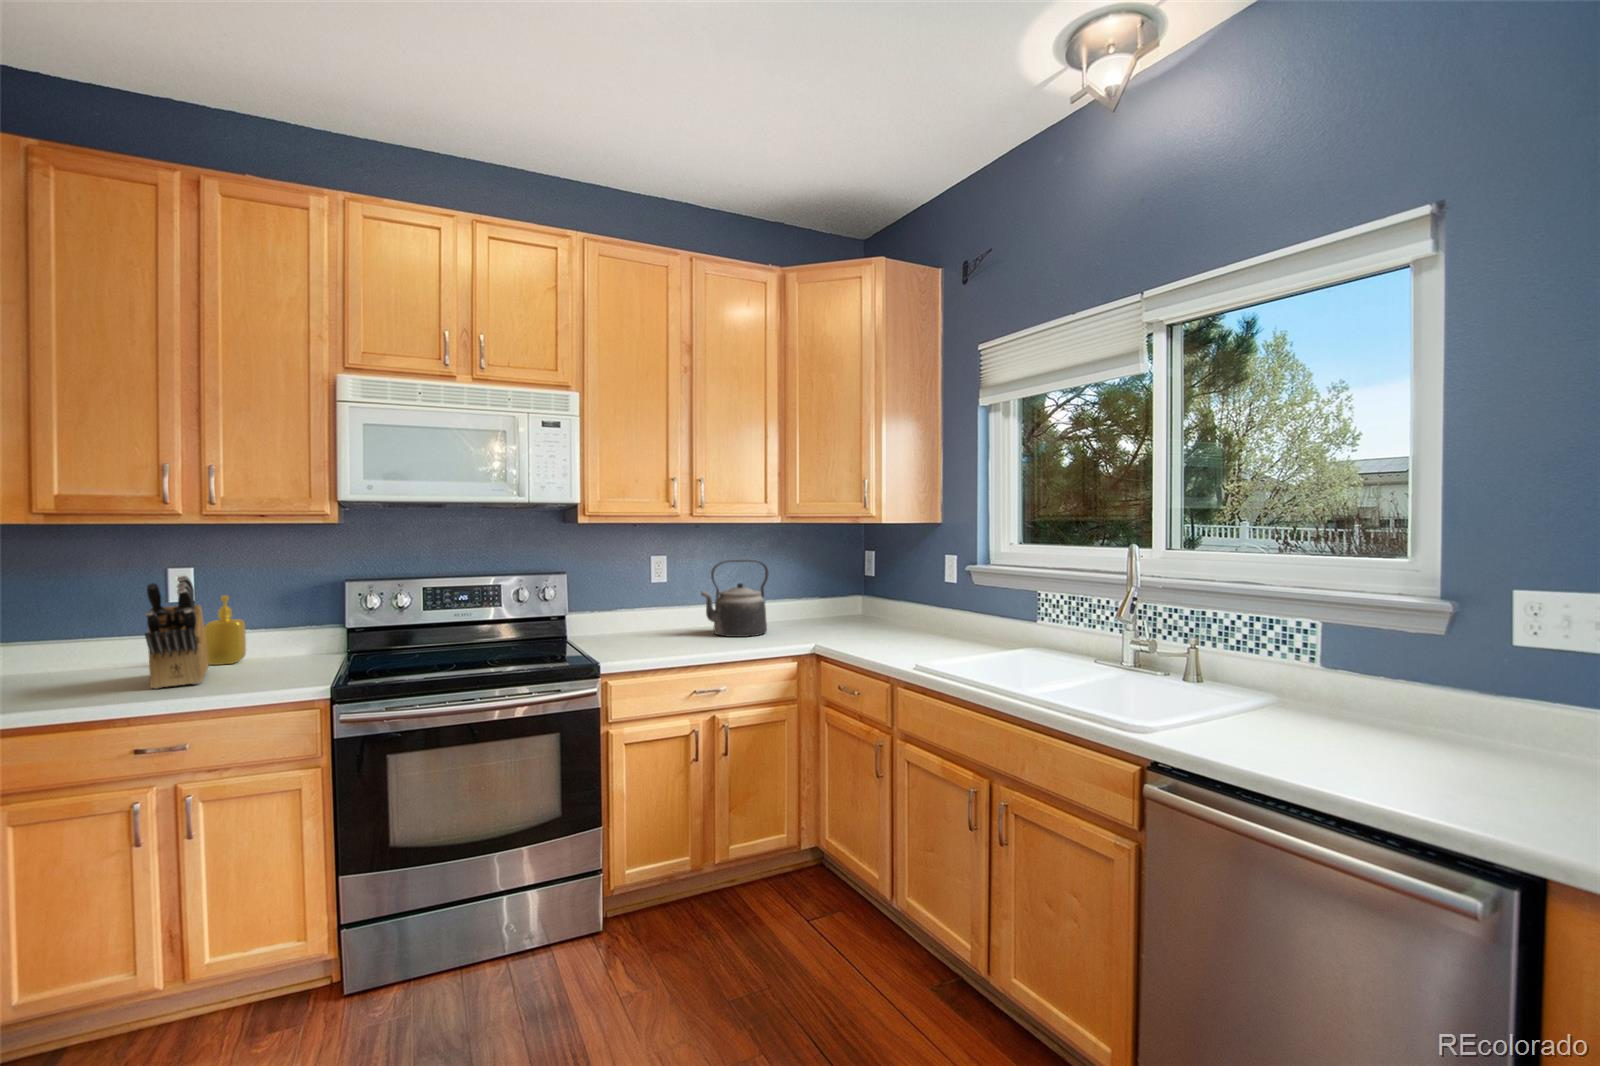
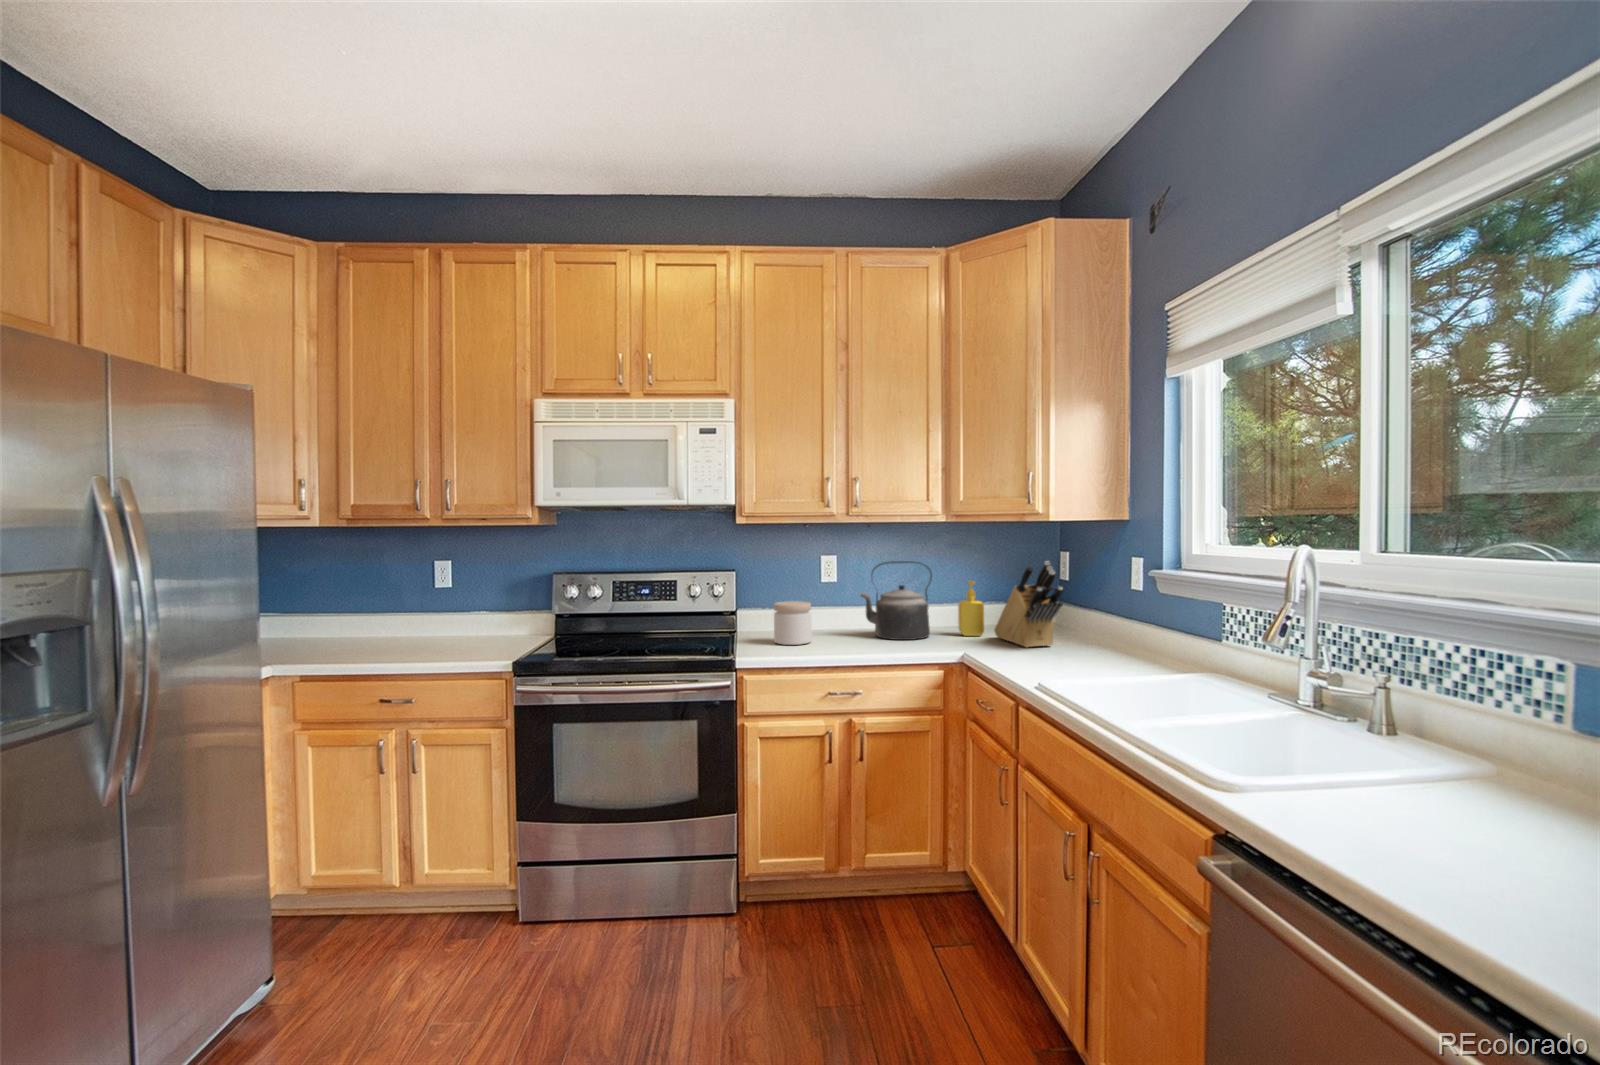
knife block: present [145,576,208,689] -> present [994,561,1063,648]
soap dispenser: present [204,595,246,665] -> present [958,581,984,636]
jar: none [623,603,663,648] -> present [774,601,812,645]

